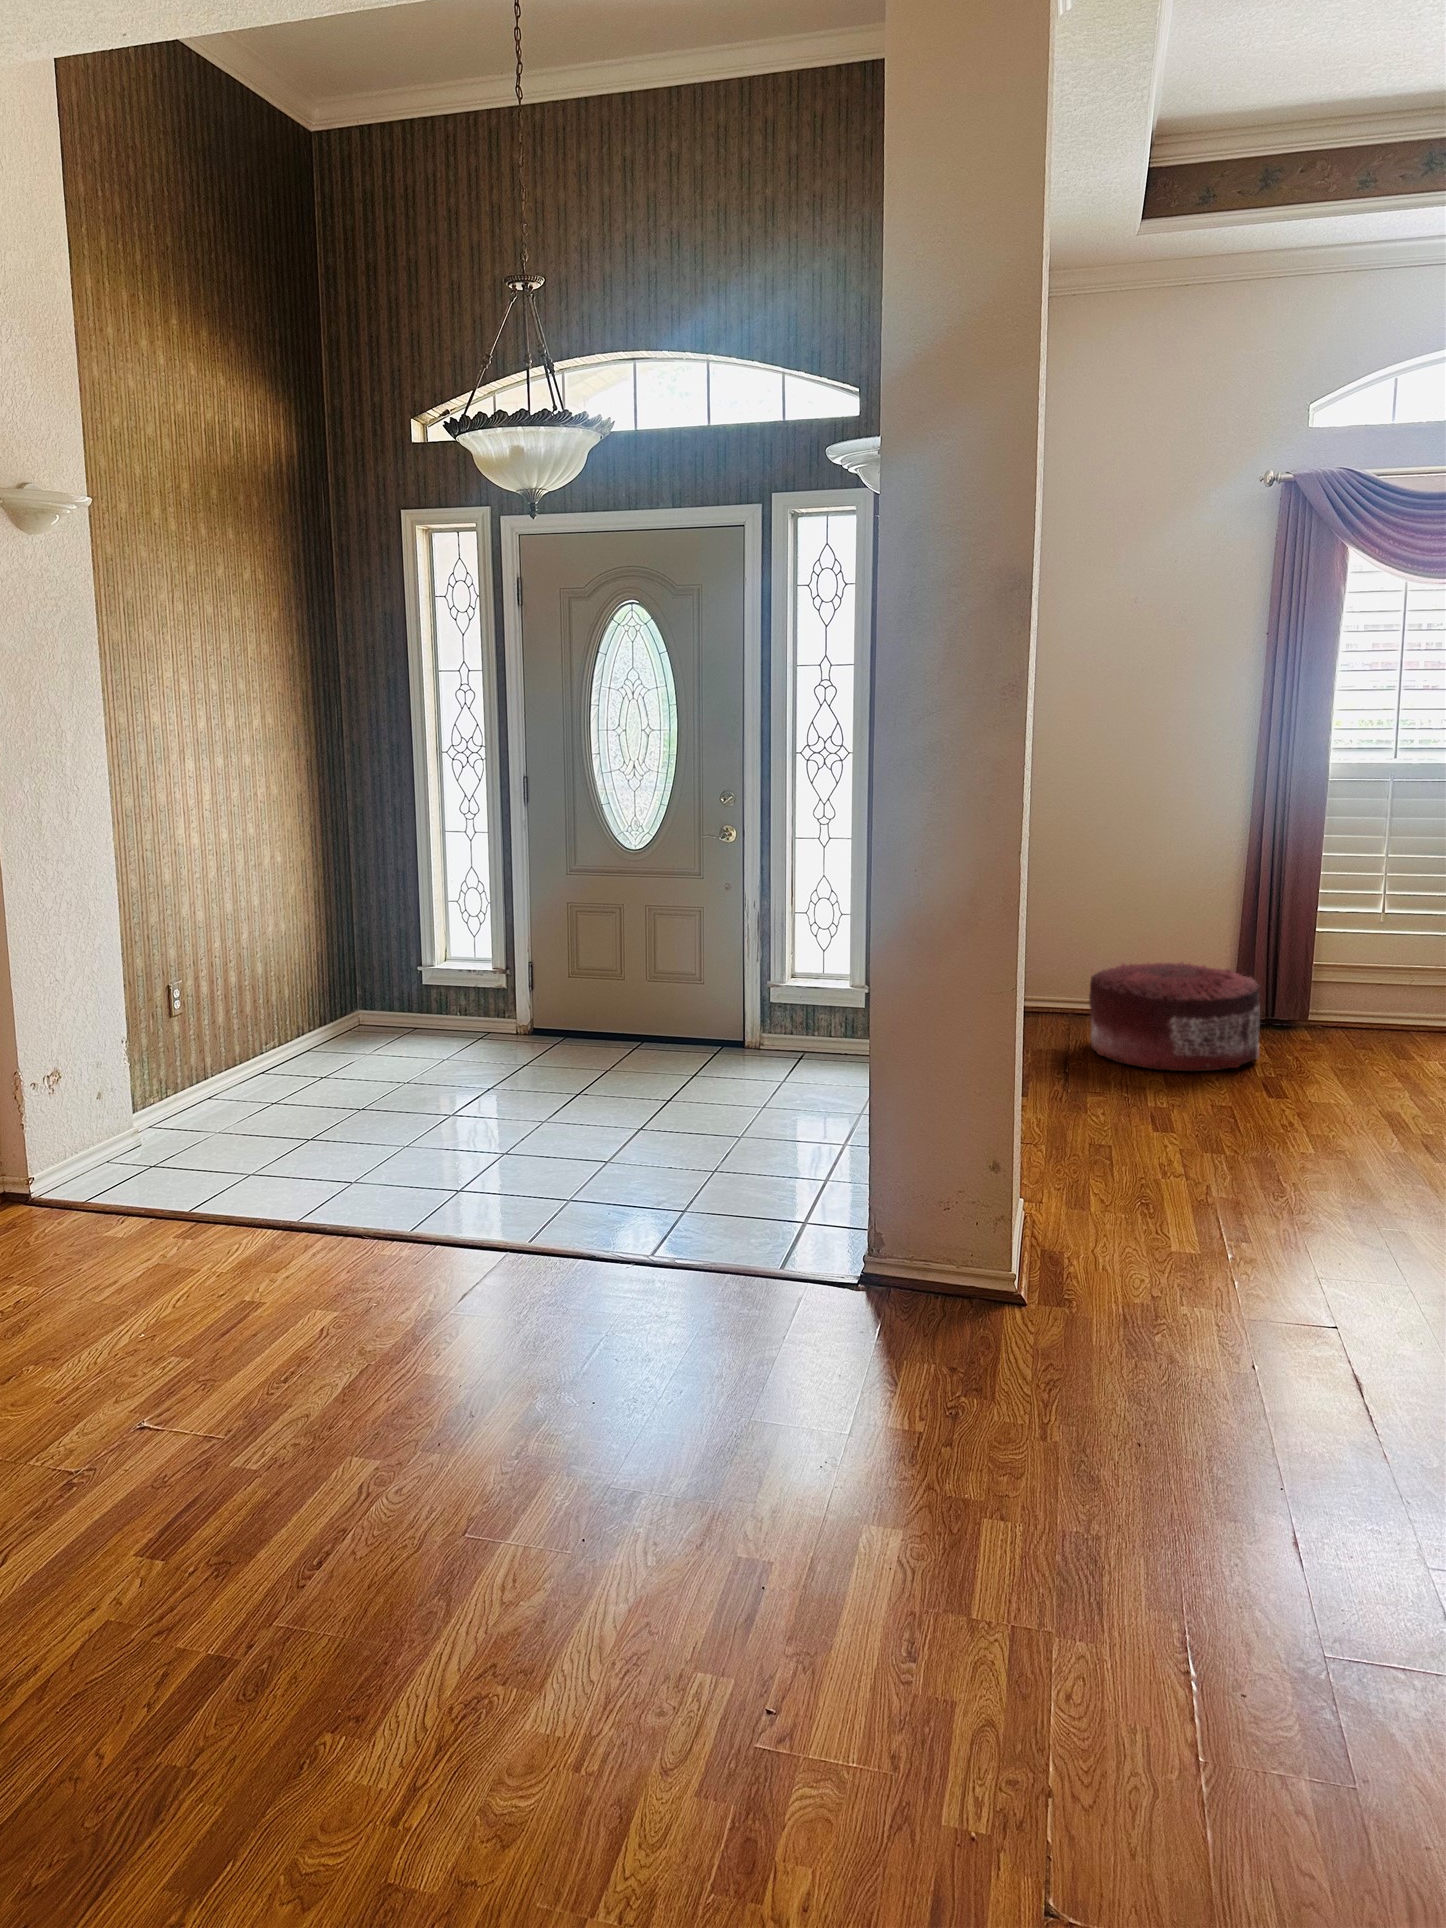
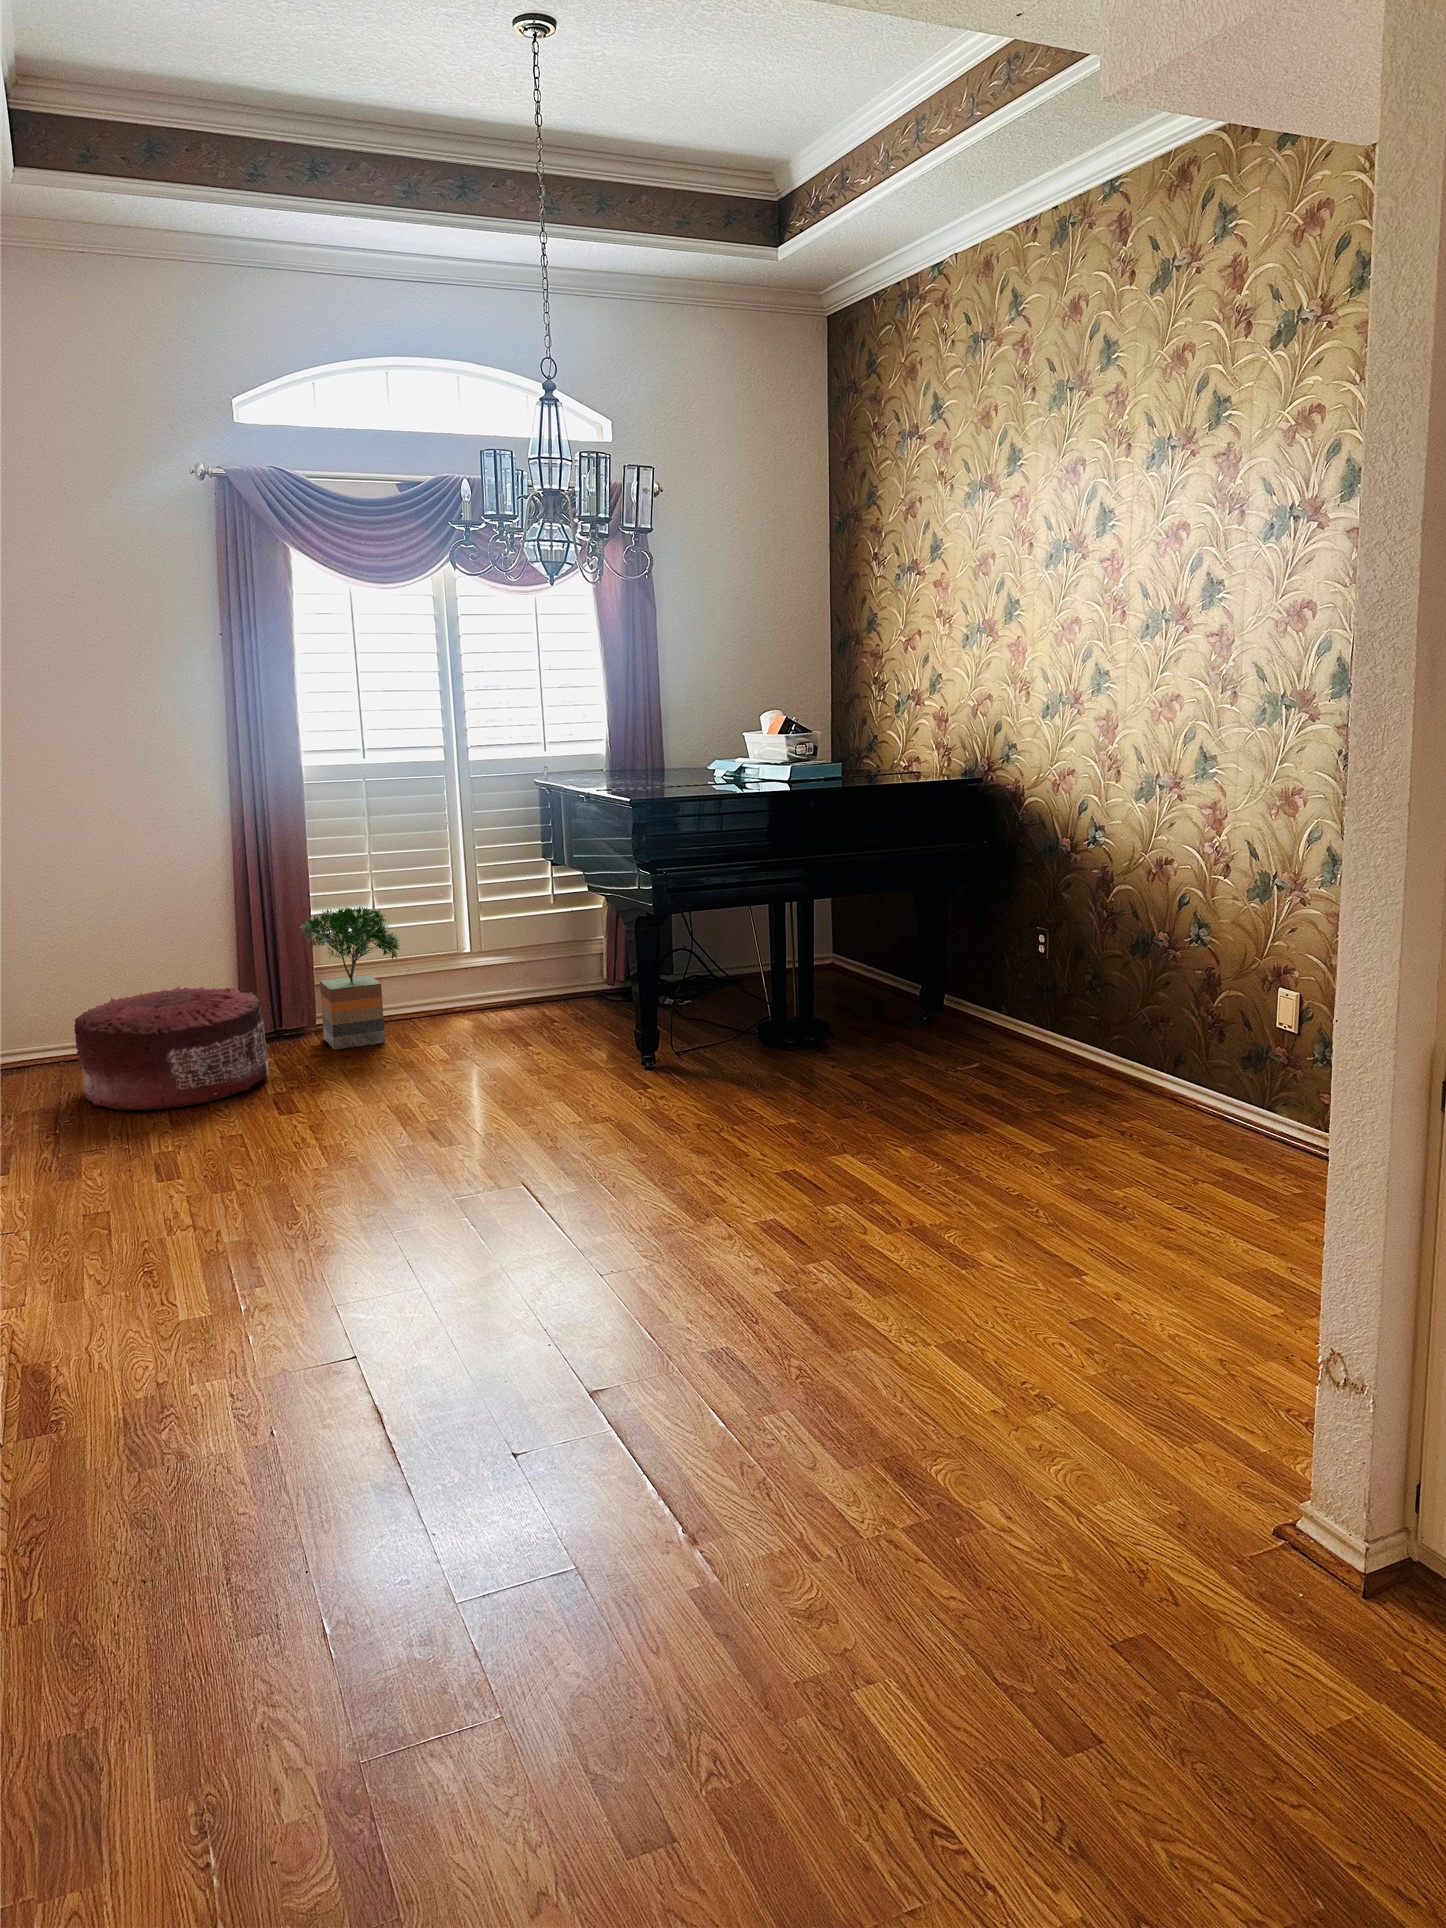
potted tree: none [1304,905,1412,1049] -> present [301,907,400,1050]

